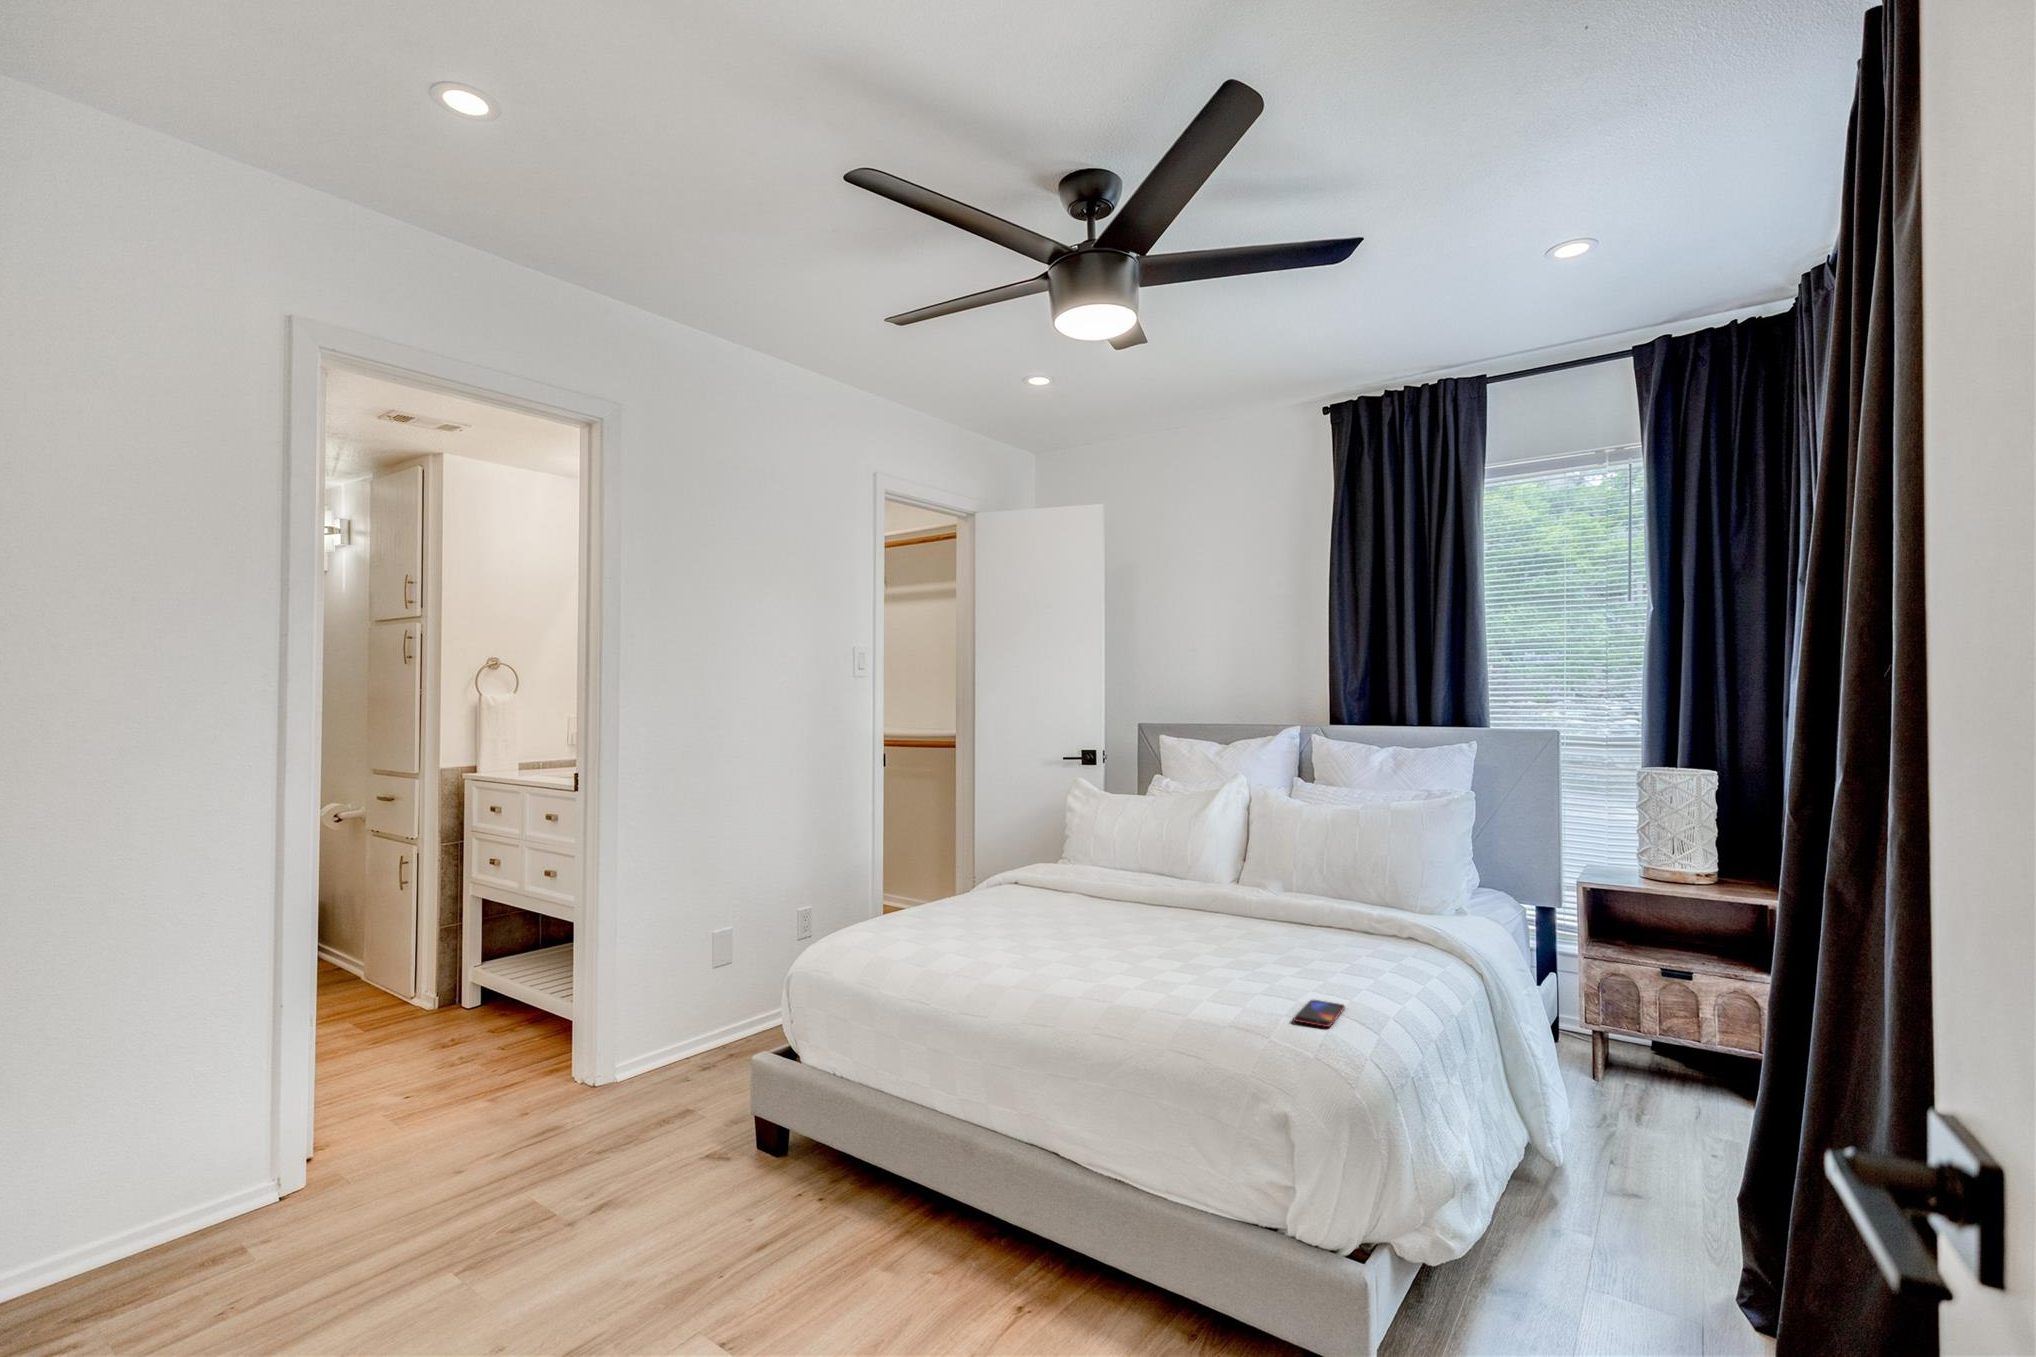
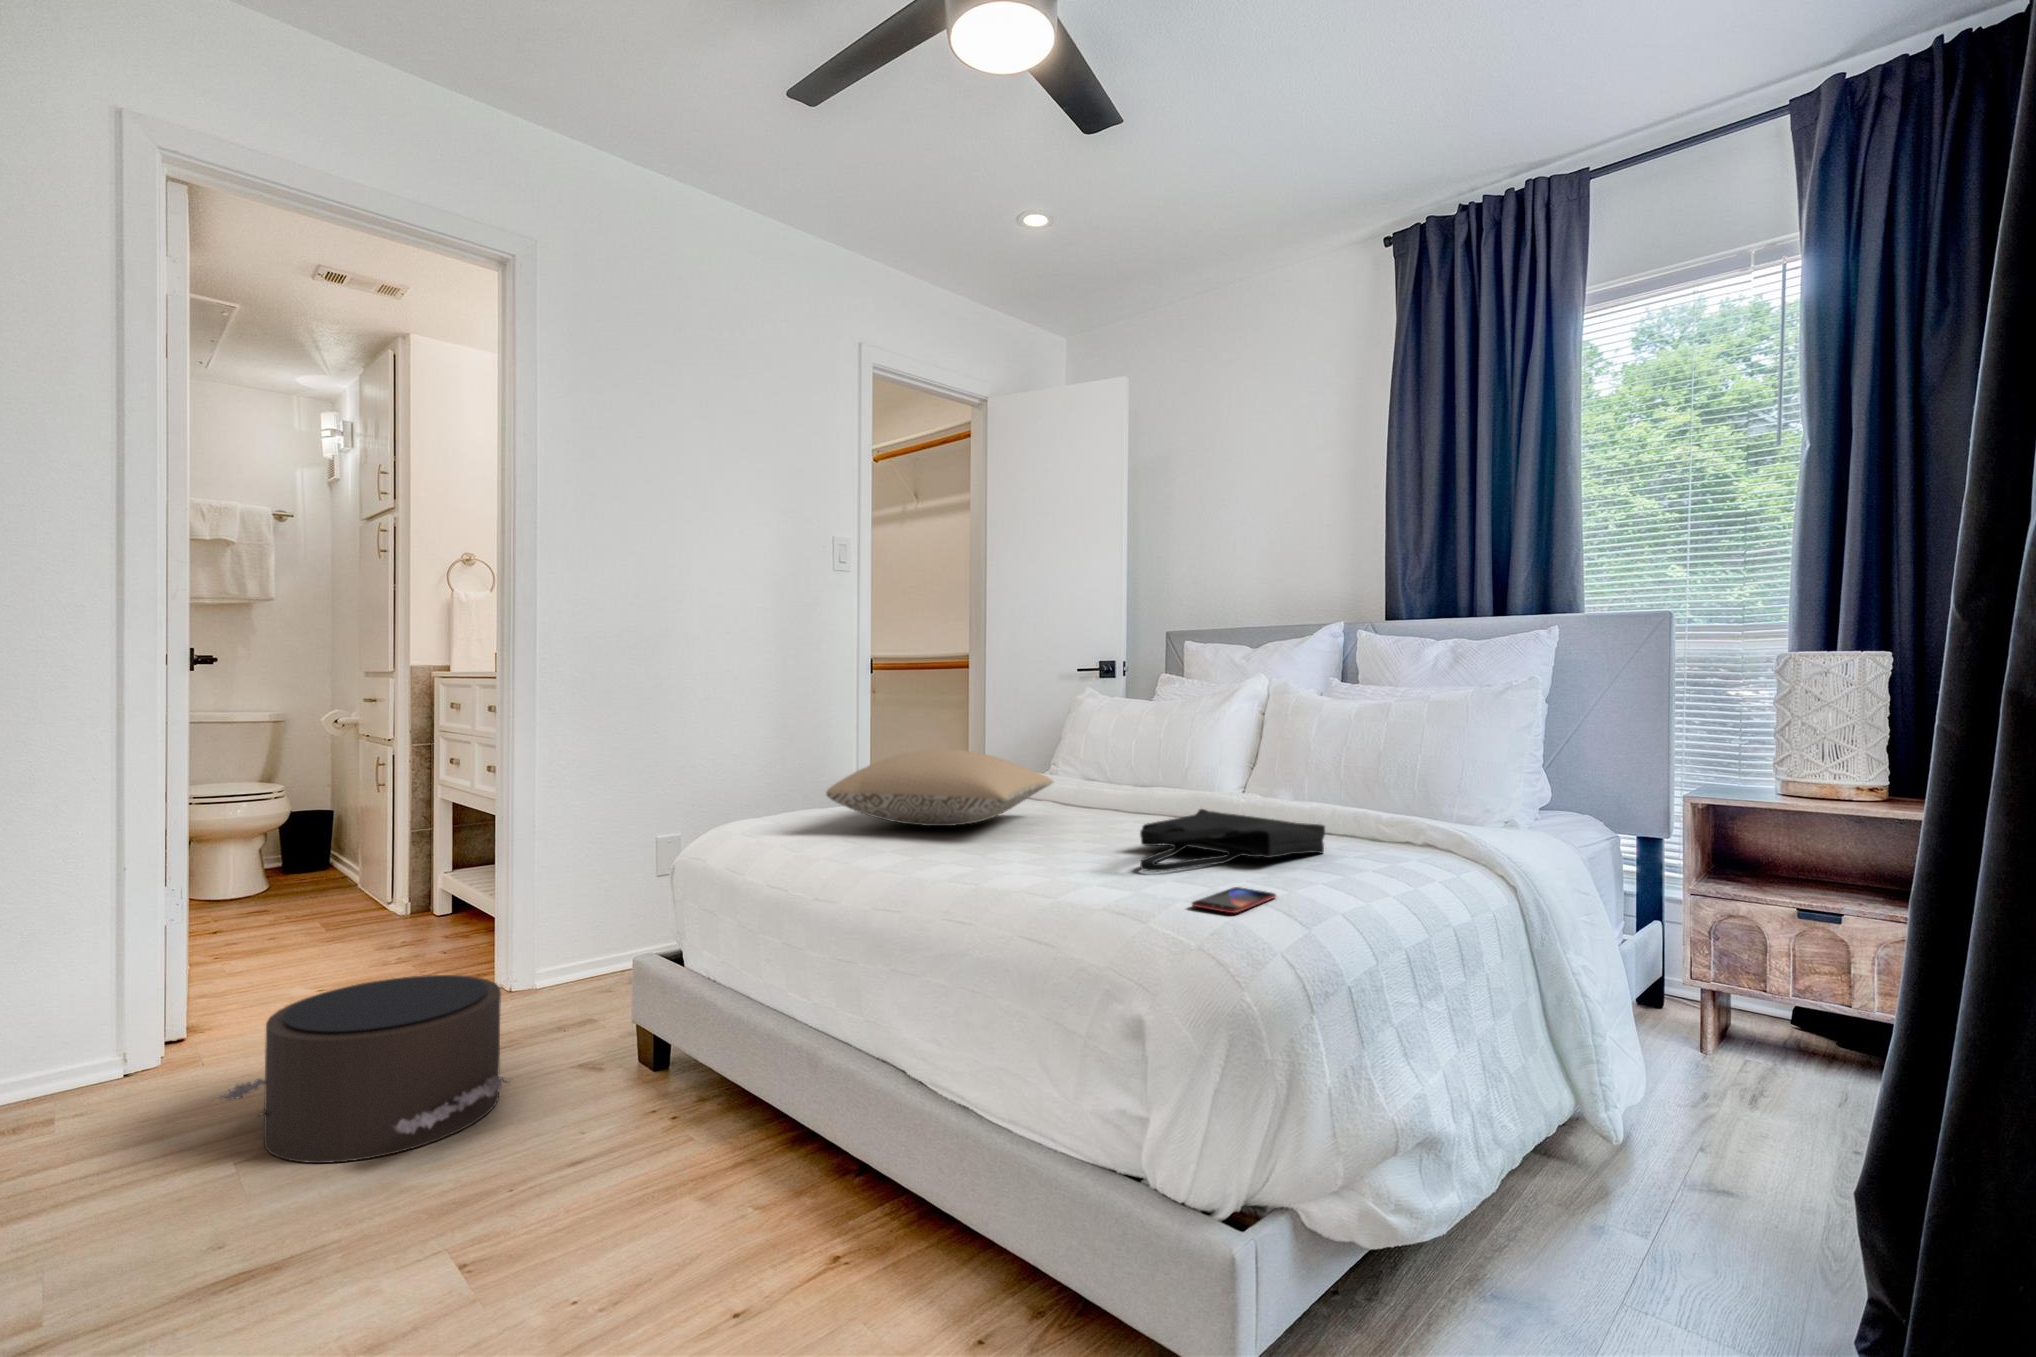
pillow: none [939,869,1104,935] -> present [826,749,1053,826]
tote bag: none [1208,918,1347,984] -> present [1140,809,1325,872]
pouf: none [420,1084,678,1266] -> present [220,975,507,1163]

